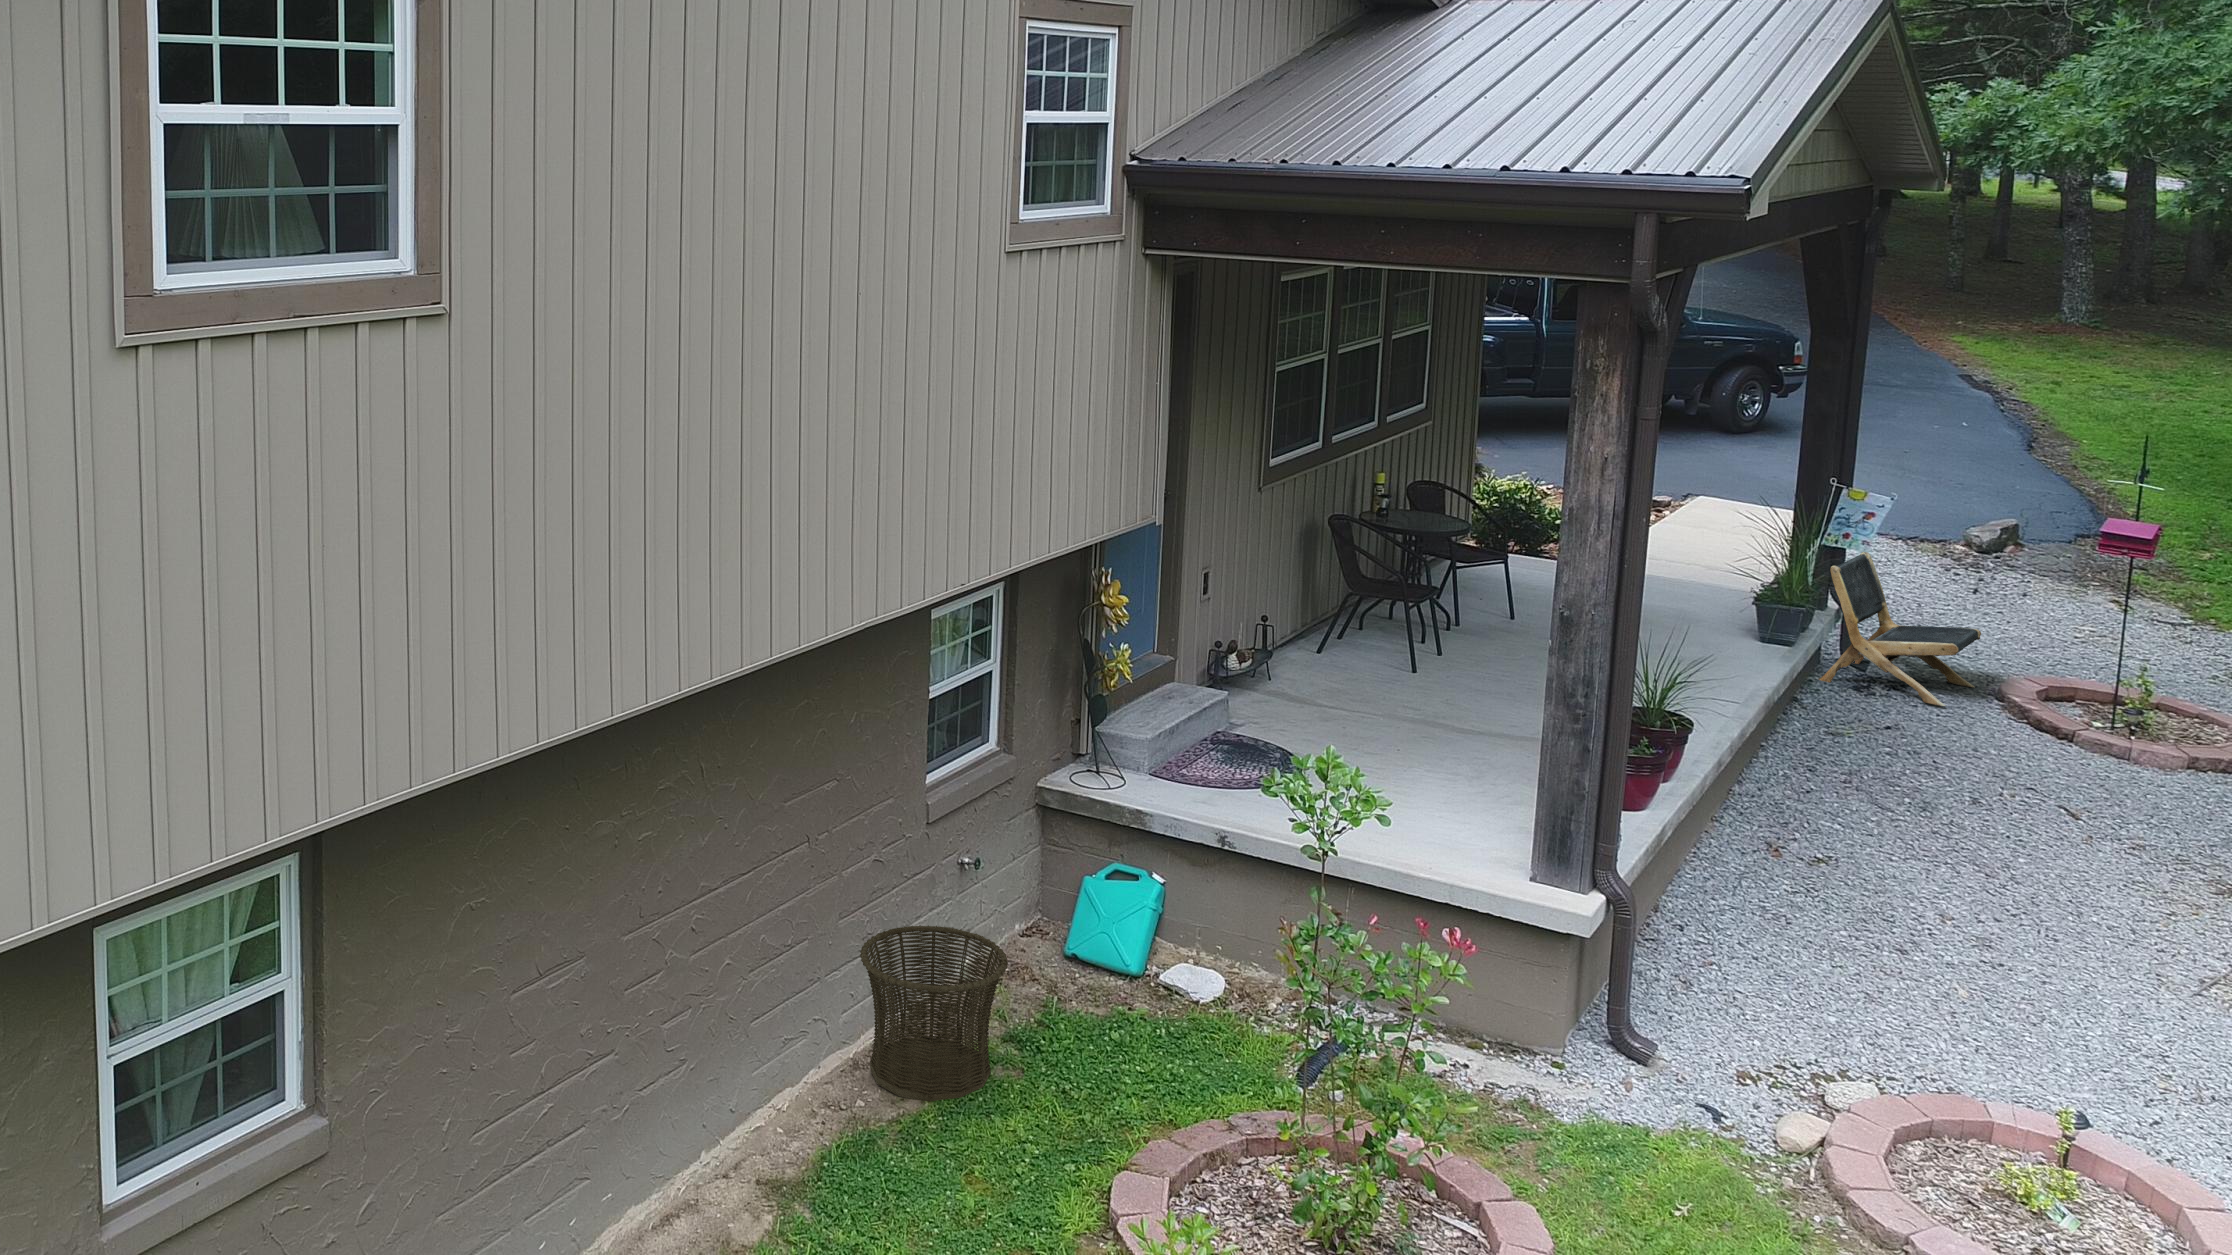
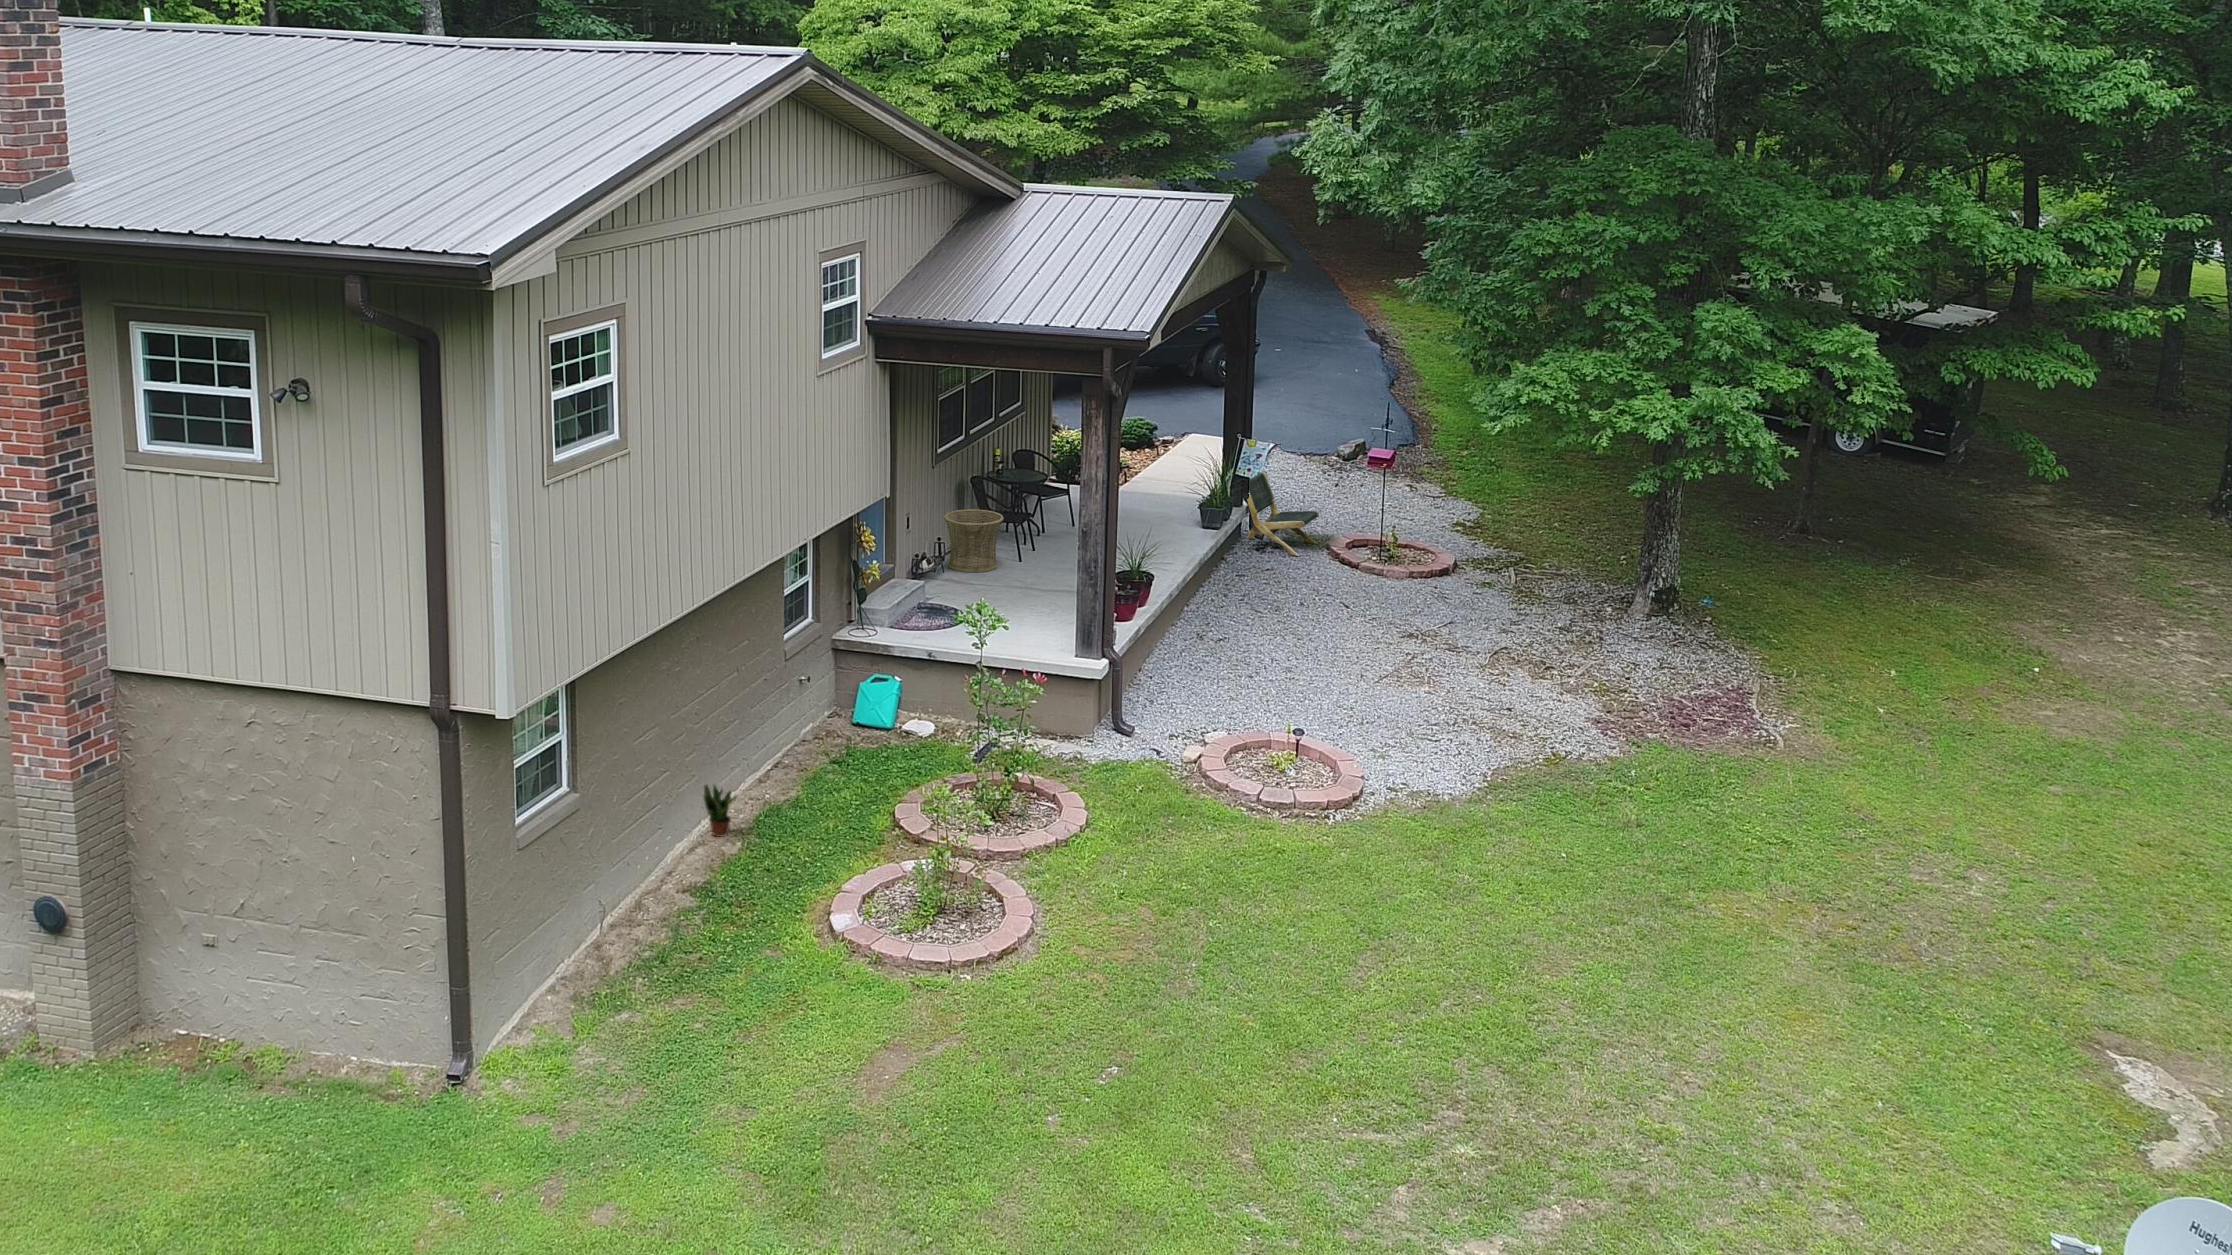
basket: present [860,925,1008,1101] -> present [944,509,1004,572]
potted plant: none [691,1076,758,1195] -> present [703,785,737,837]

